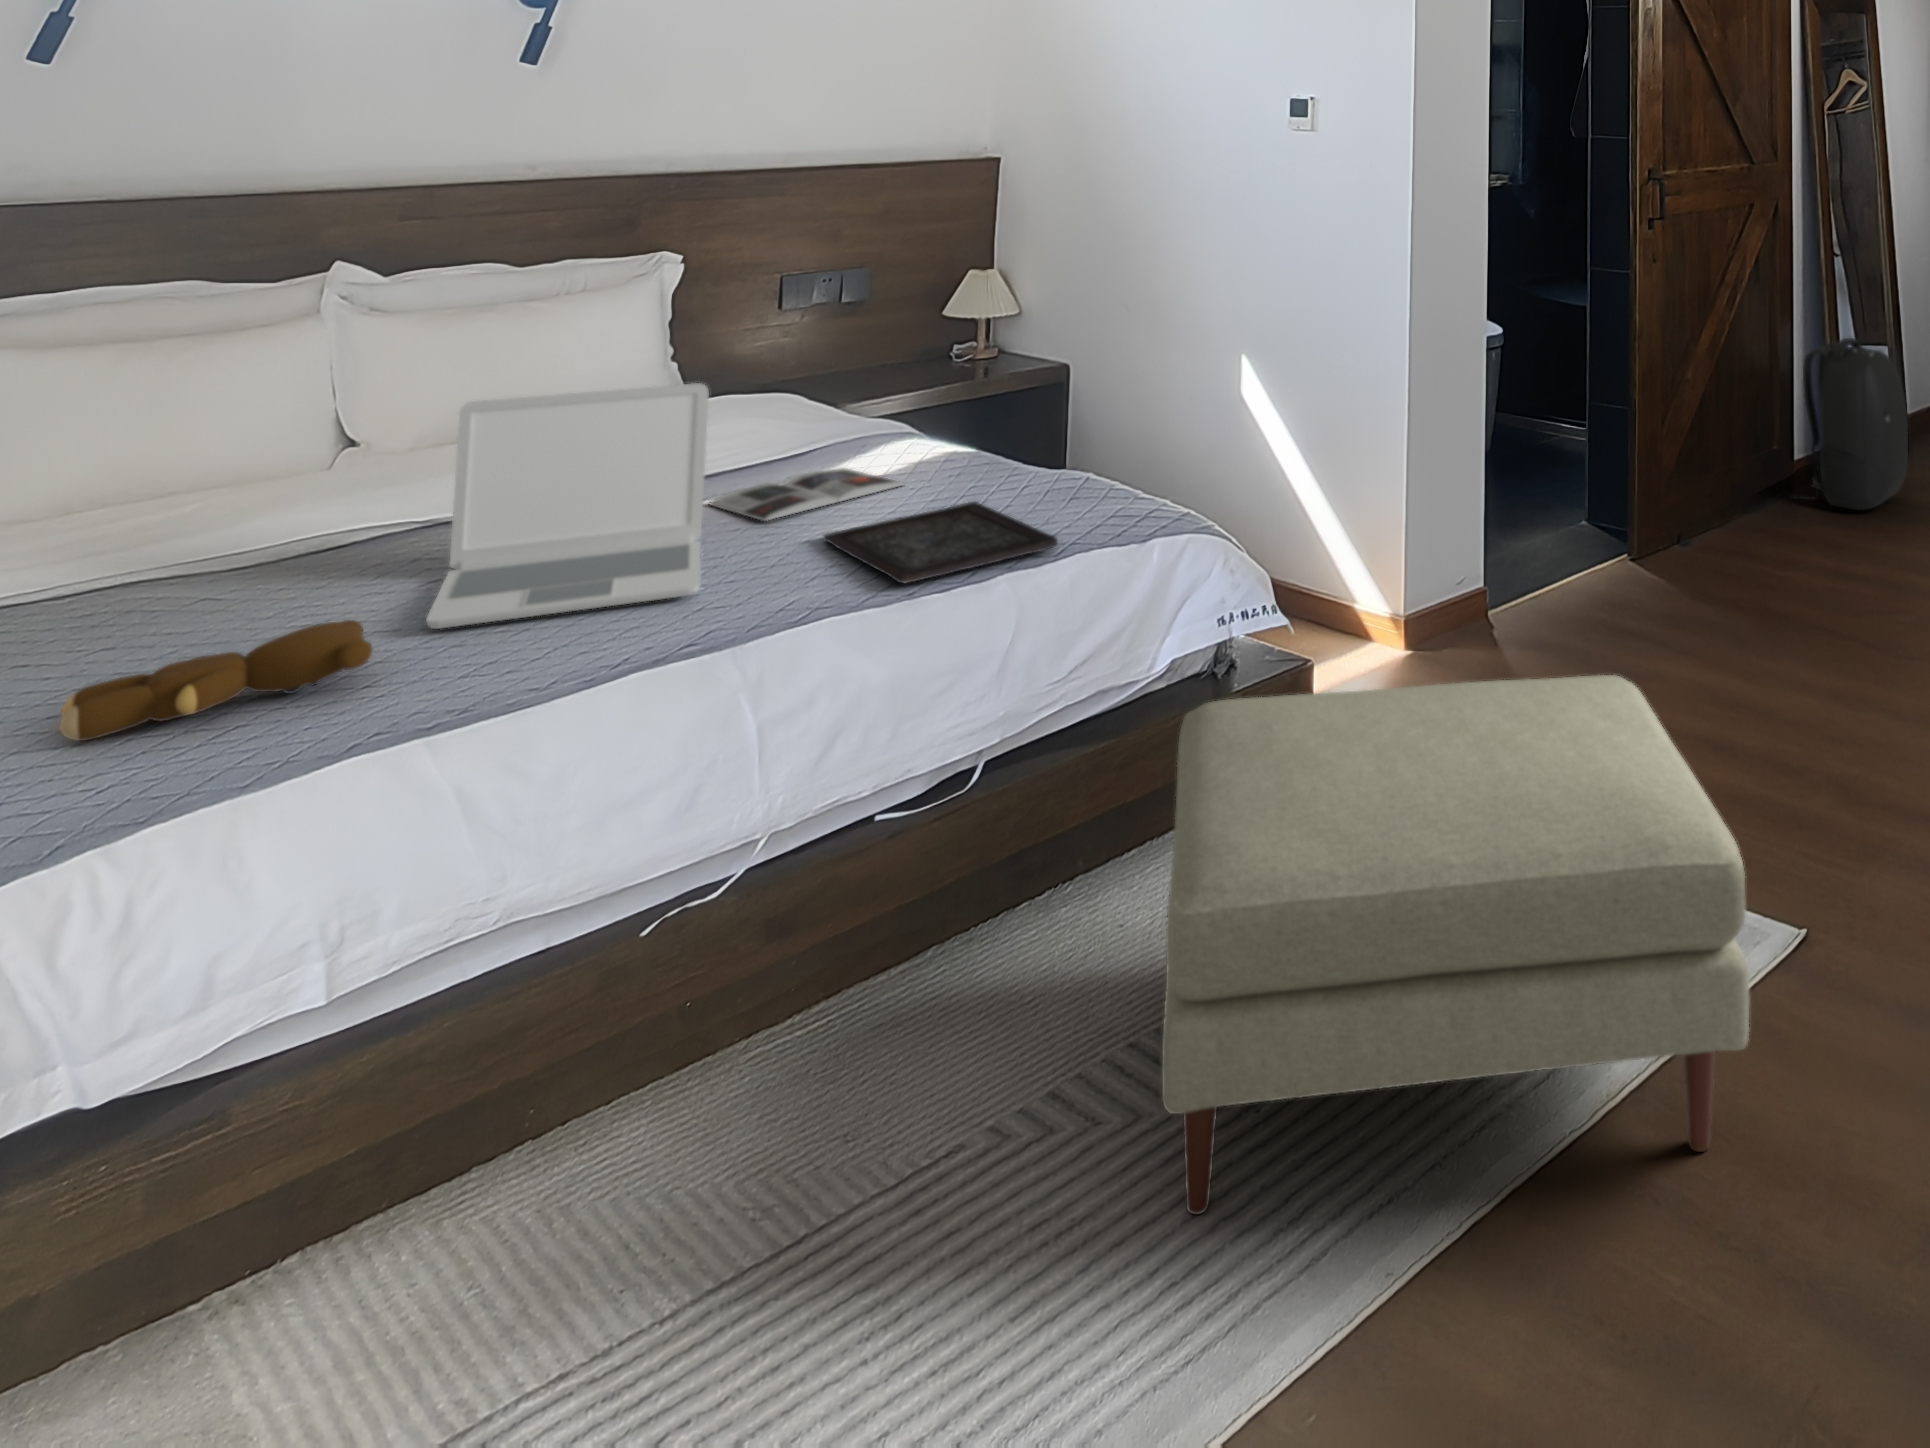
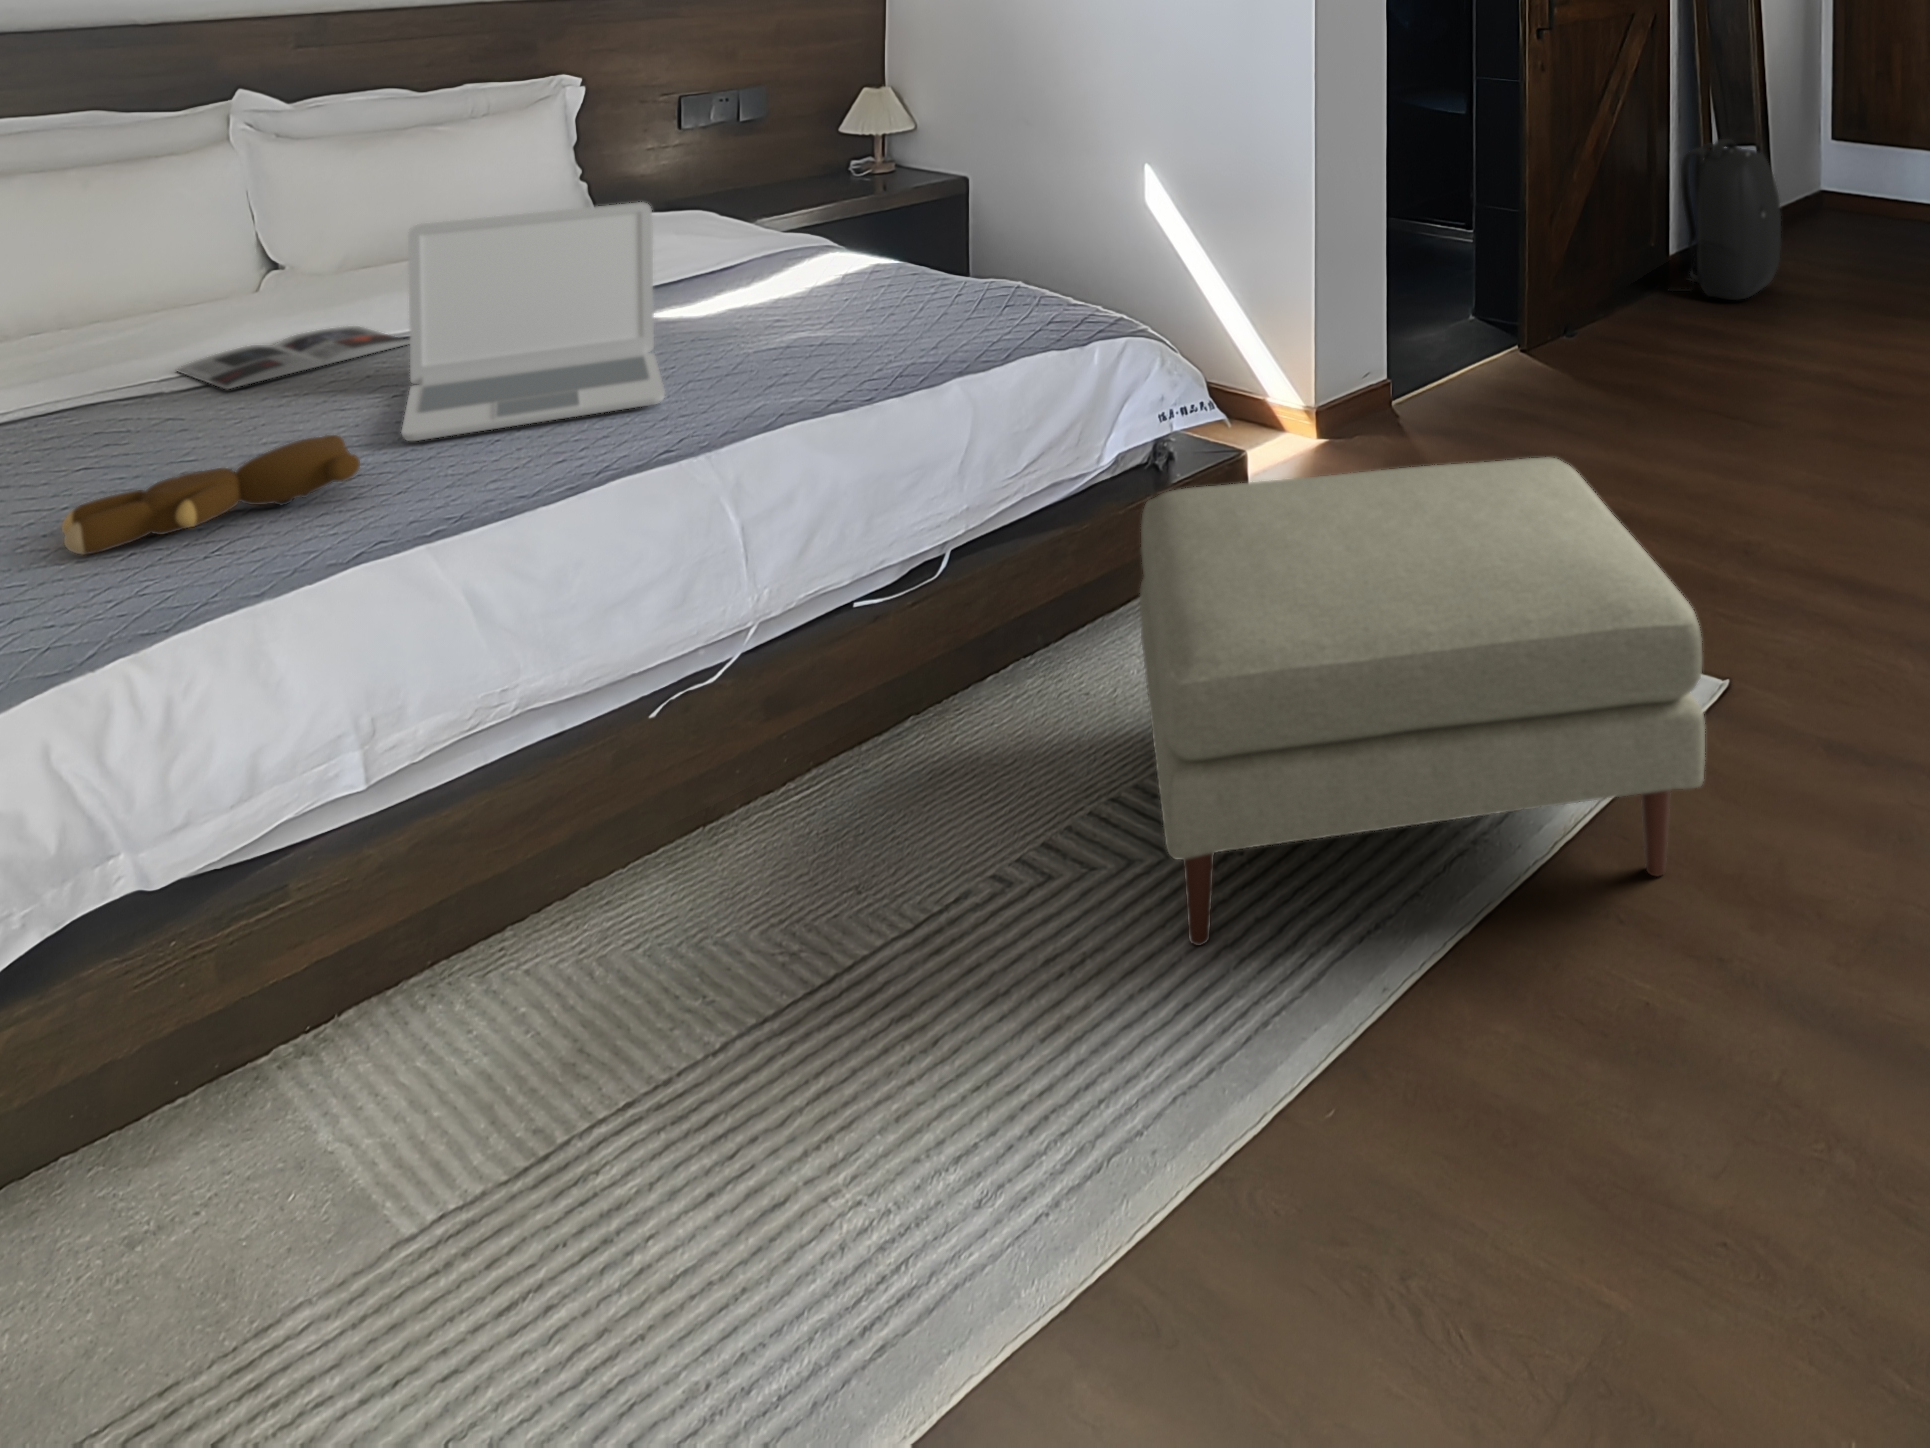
magazine: present [710,468,903,521] -> present [177,326,410,389]
tray: present [823,502,1058,583] -> none [773,310,1006,388]

